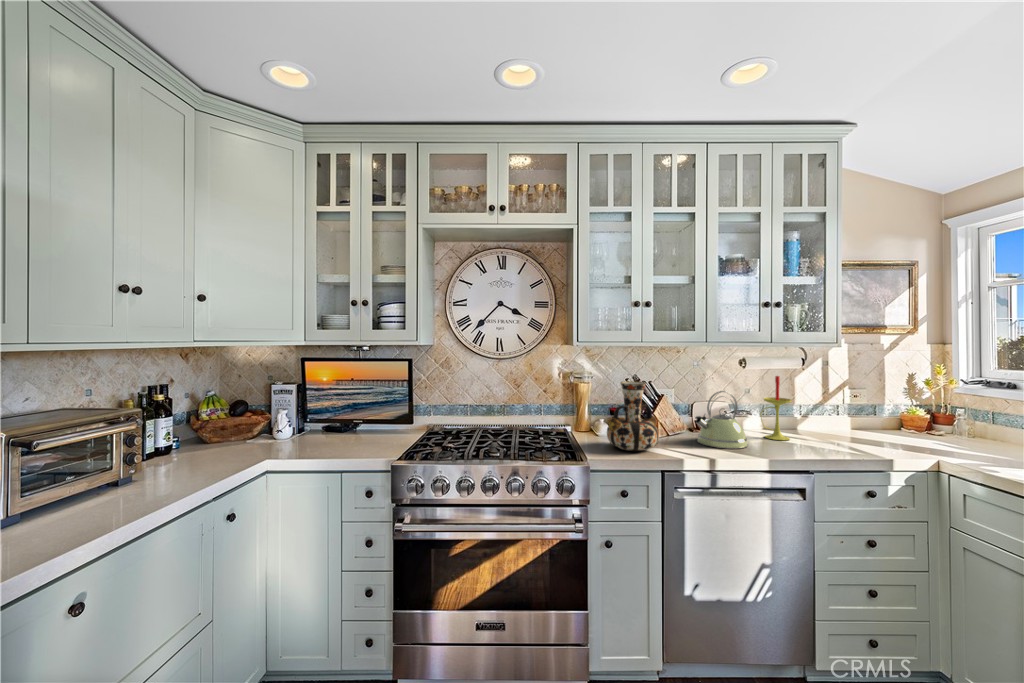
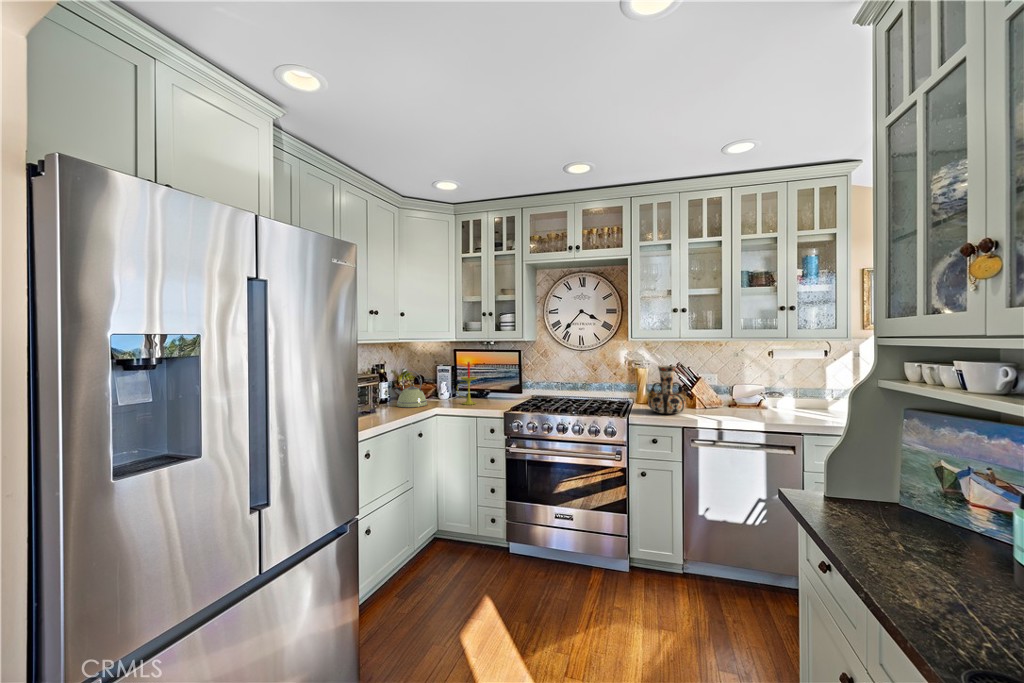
candle: present [760,376,791,440] -> present [459,362,477,405]
kettle: present [695,391,748,449] -> present [394,371,427,408]

